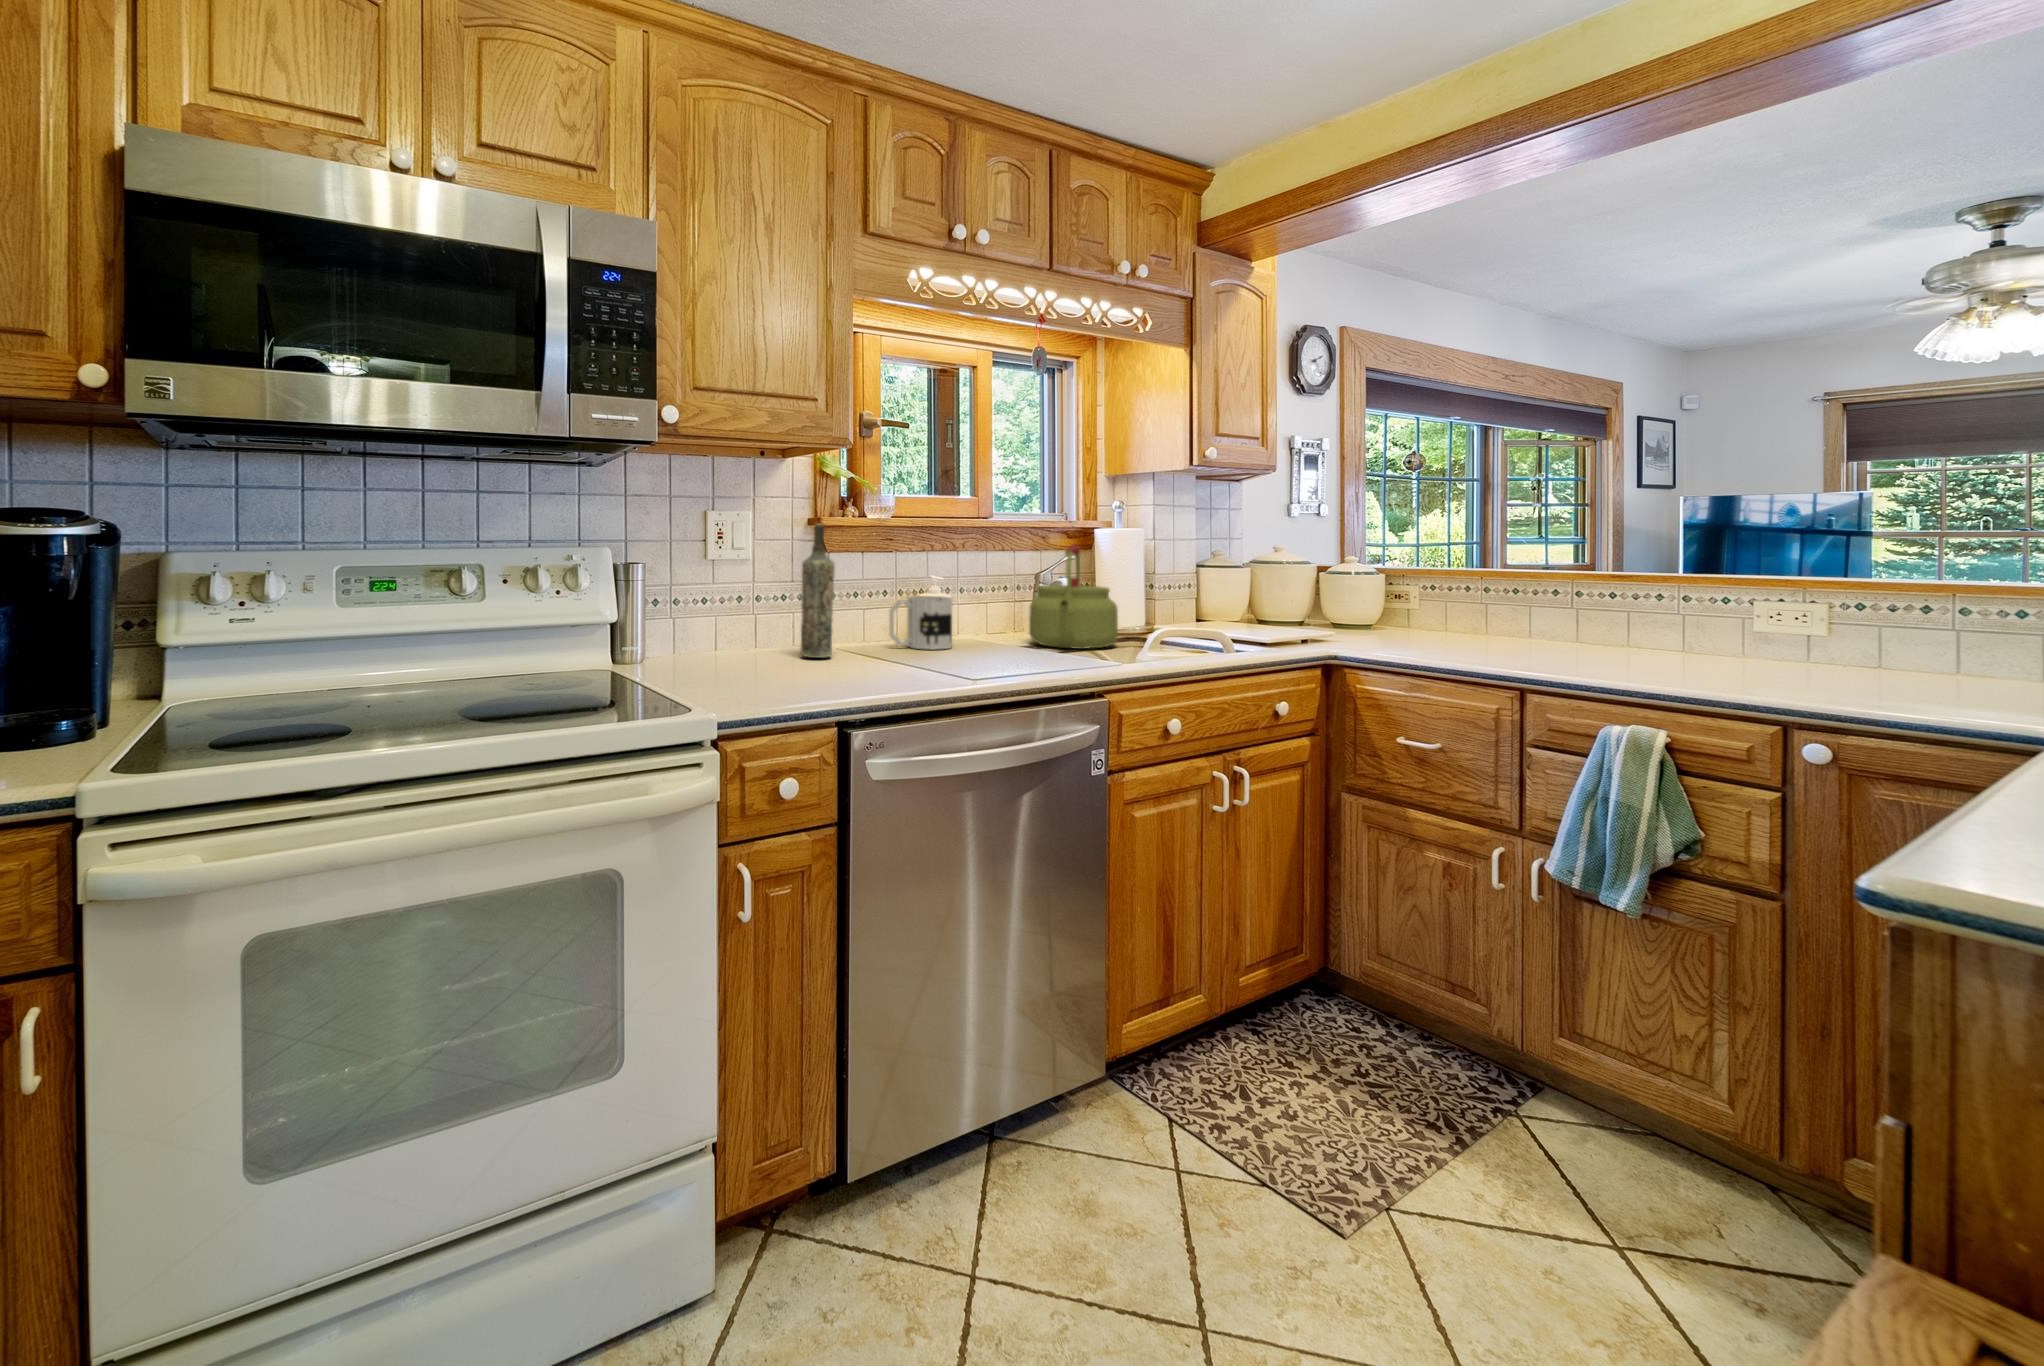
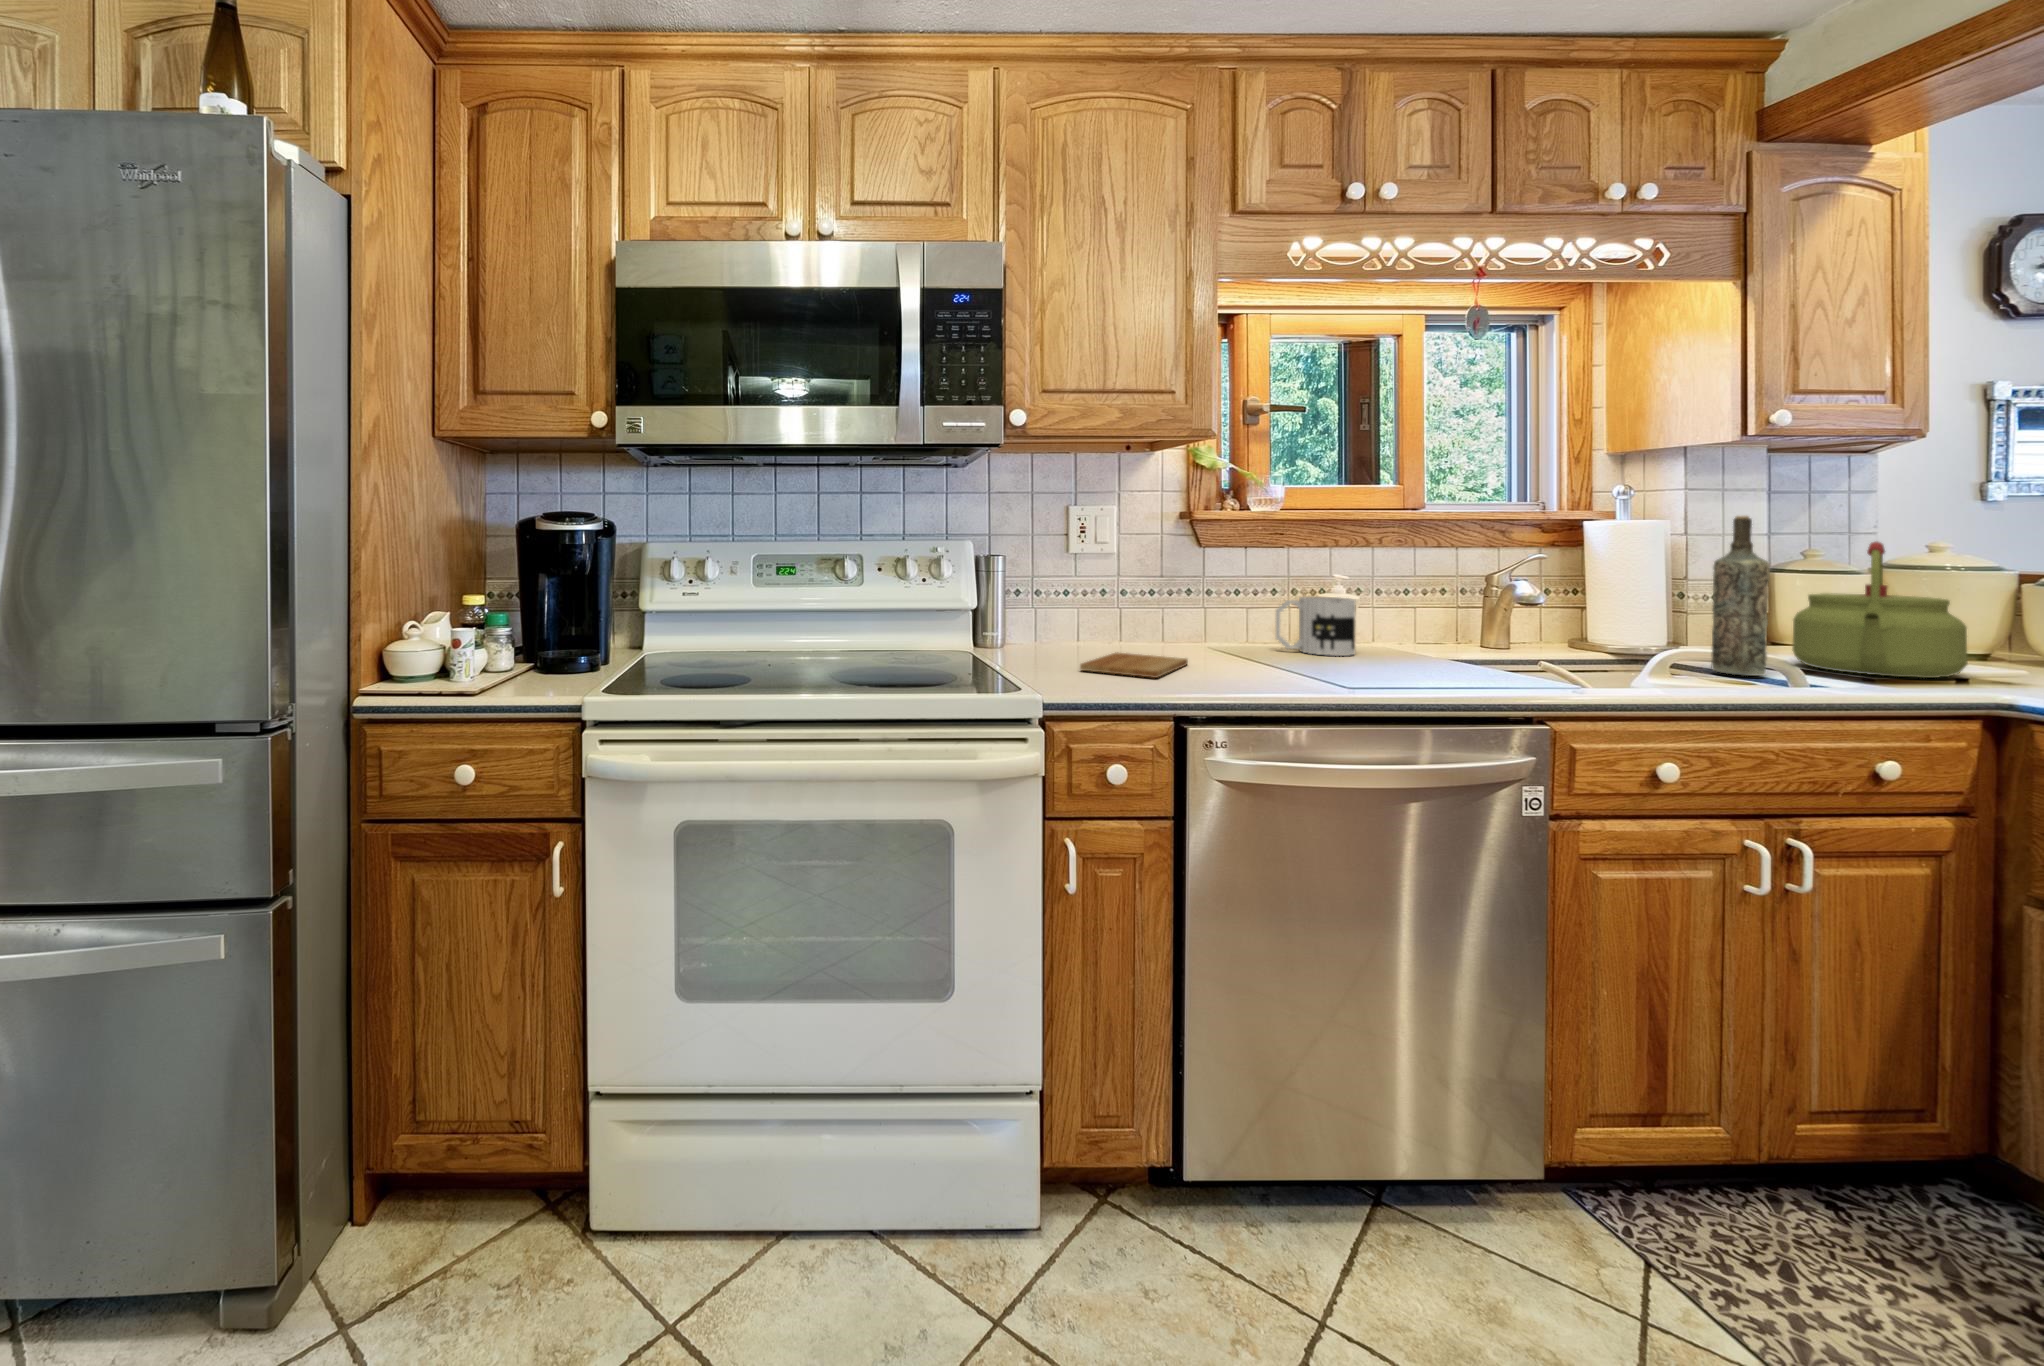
bottle: present [801,523,835,658] -> present [1711,516,1770,676]
kettle: present [1029,544,1118,649] -> present [1792,542,1968,678]
cutting board: none [734,660,828,684] -> present [1080,652,1188,678]

